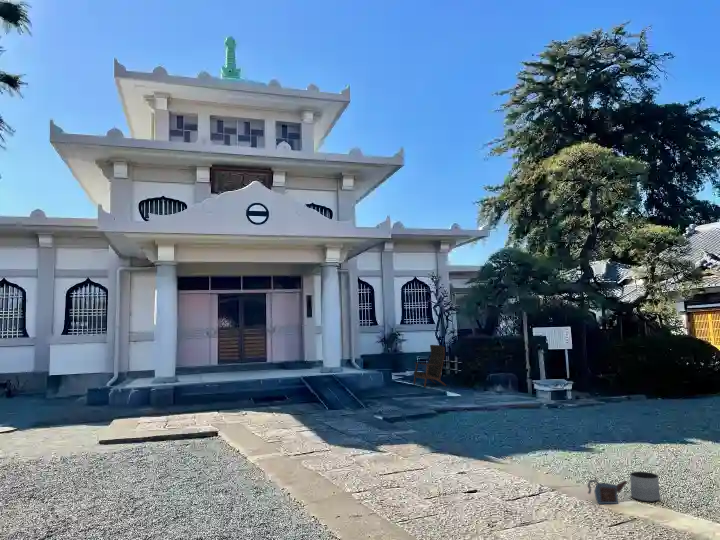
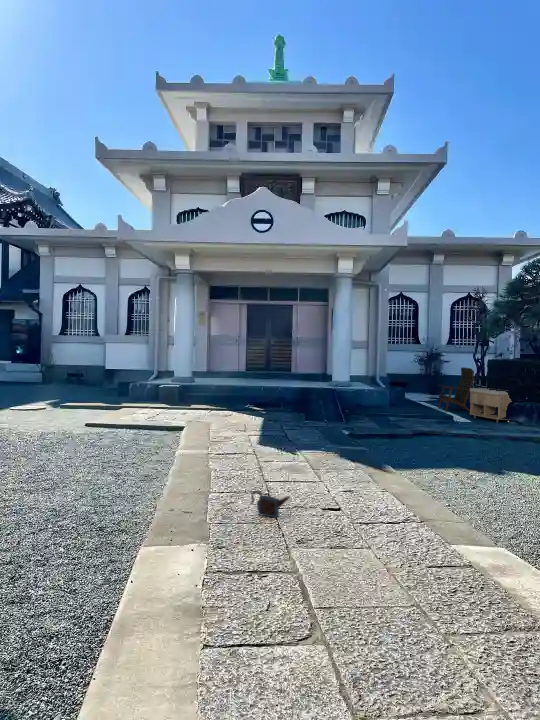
storage bench: none [451,362,493,393] -> present [470,388,512,422]
planter: present [630,472,660,502] -> none [462,500,492,532]
watering can: present [588,480,627,504] -> present [251,490,290,517]

